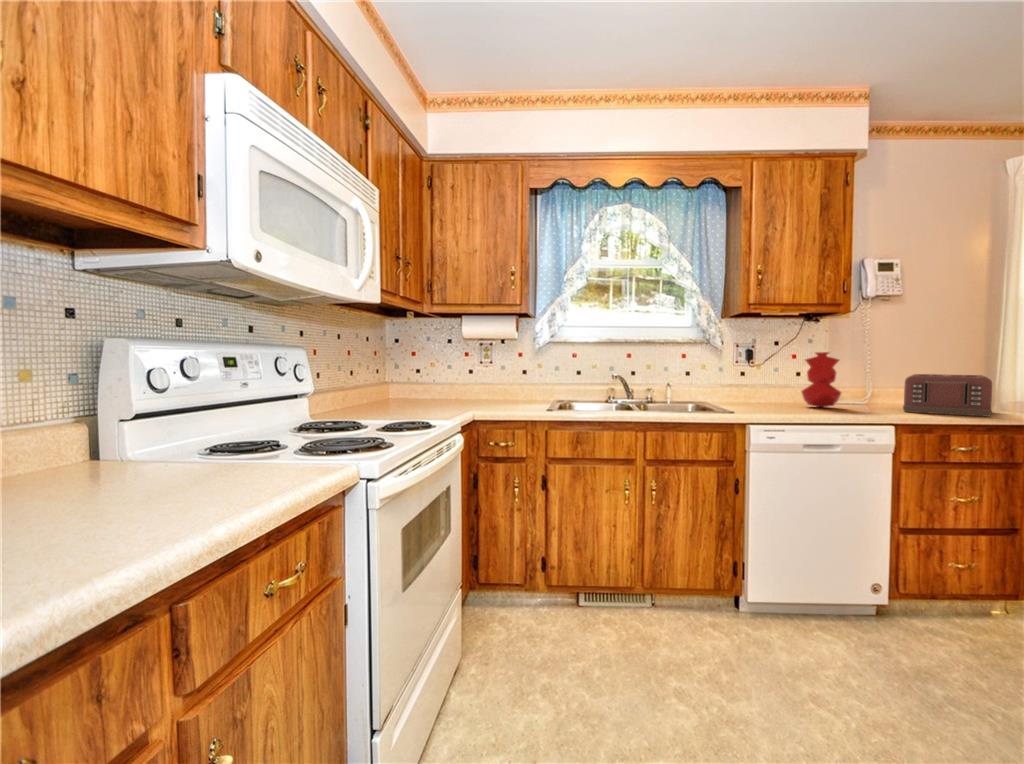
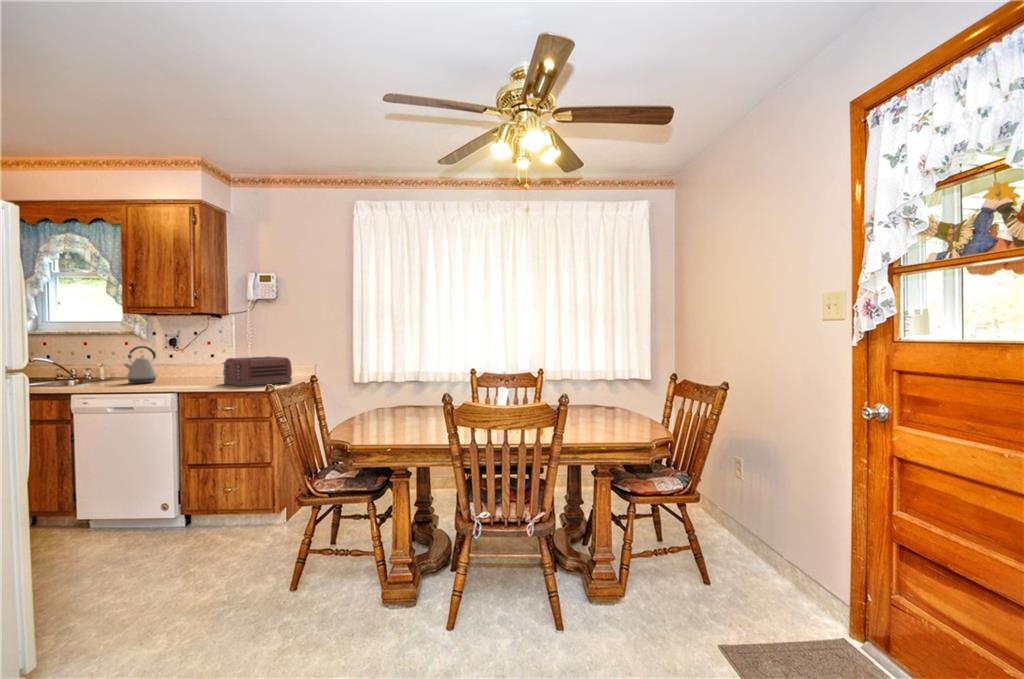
vase: present [801,352,841,407] -> none [183,341,213,381]
kettle: none [759,358,796,410] -> present [124,346,158,384]

